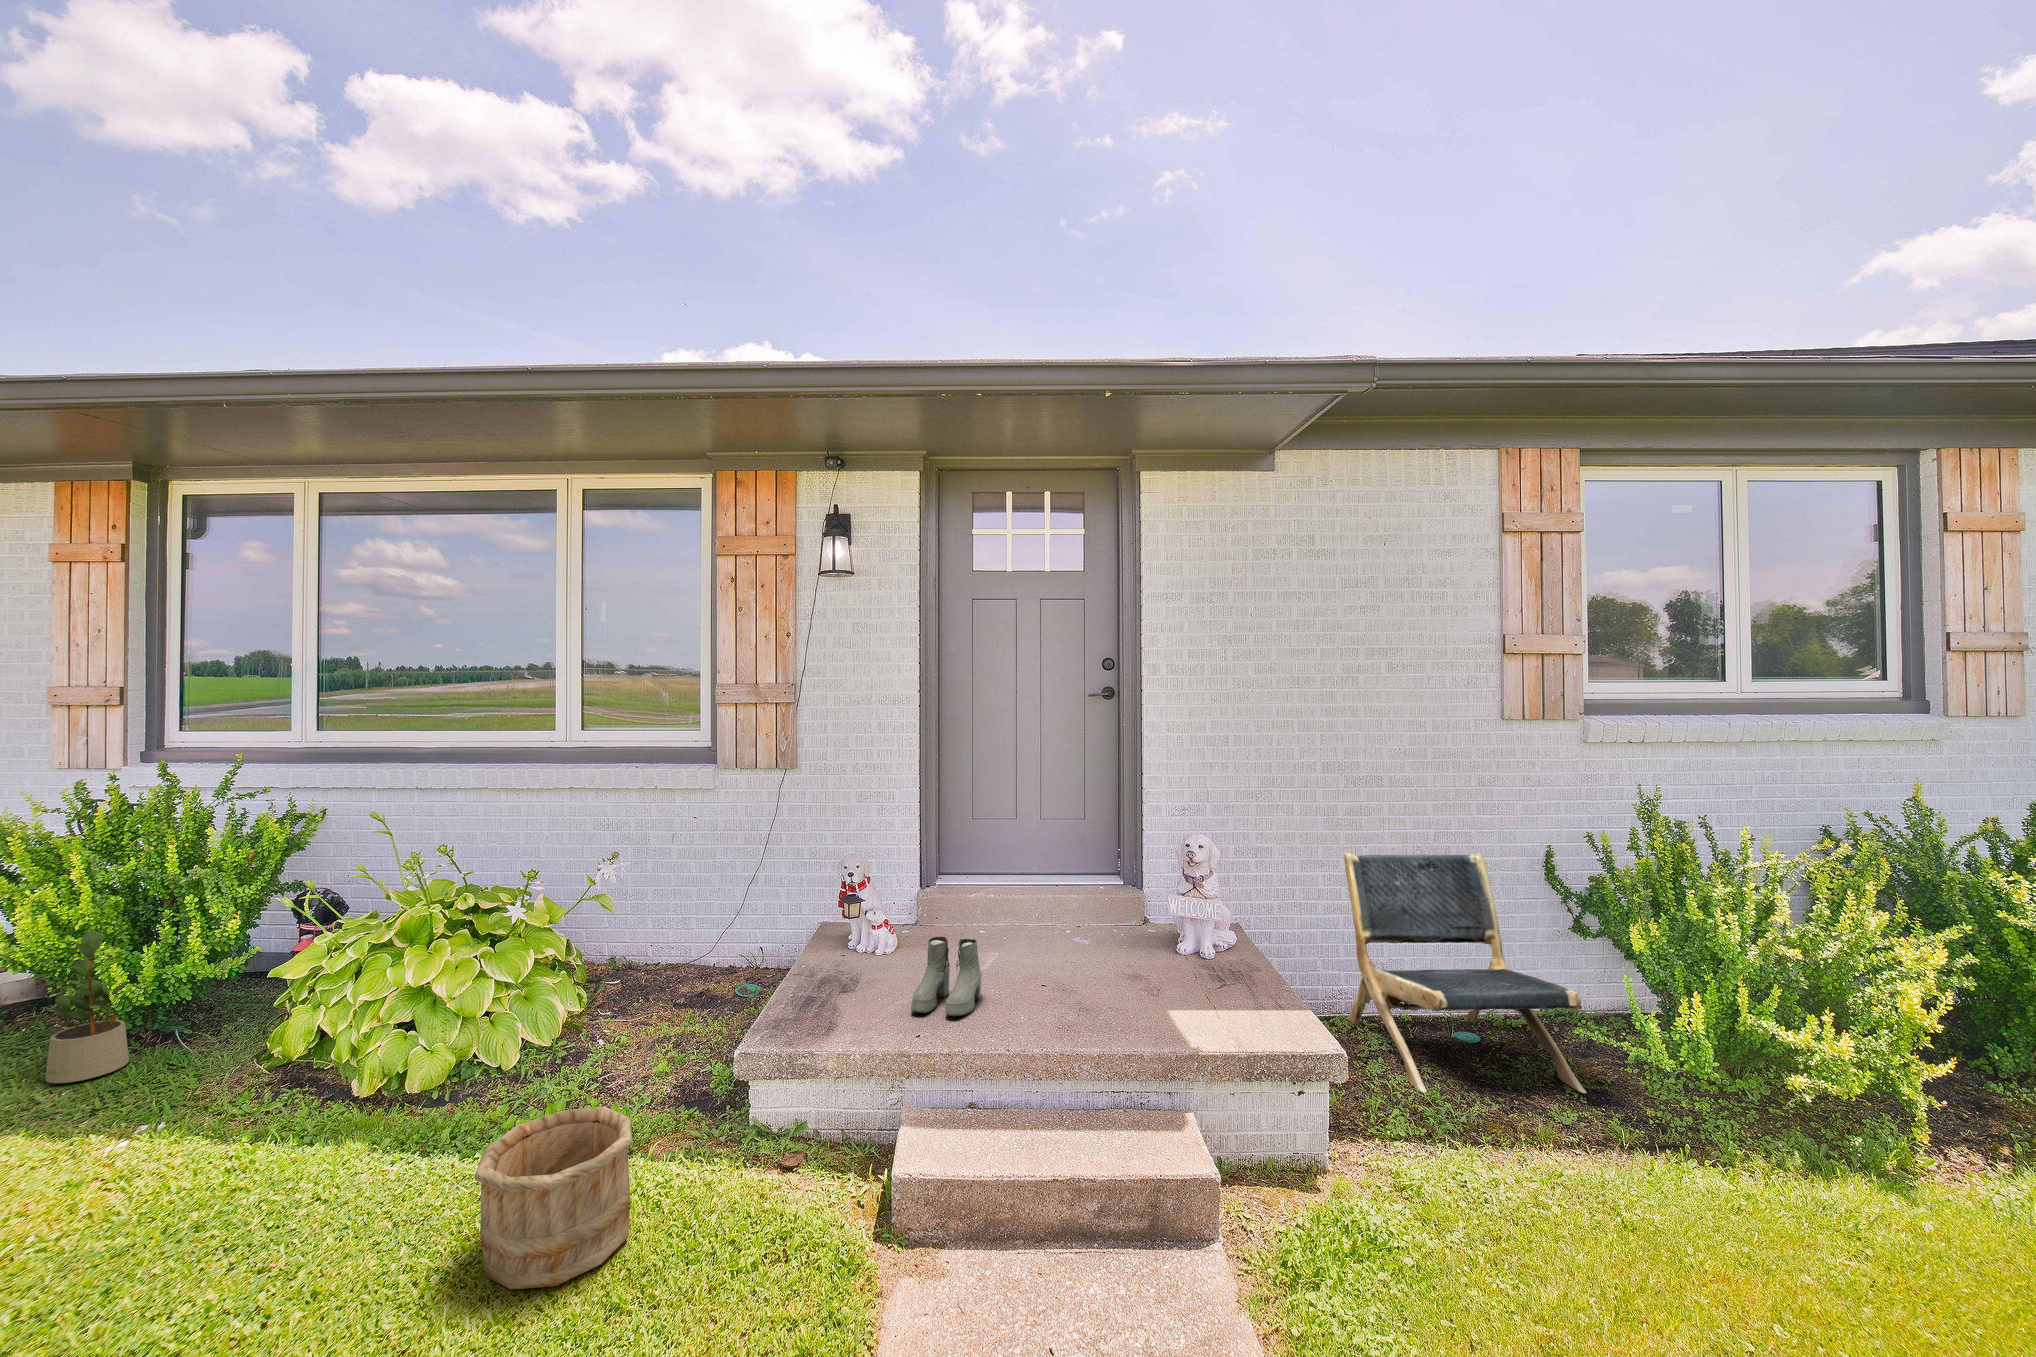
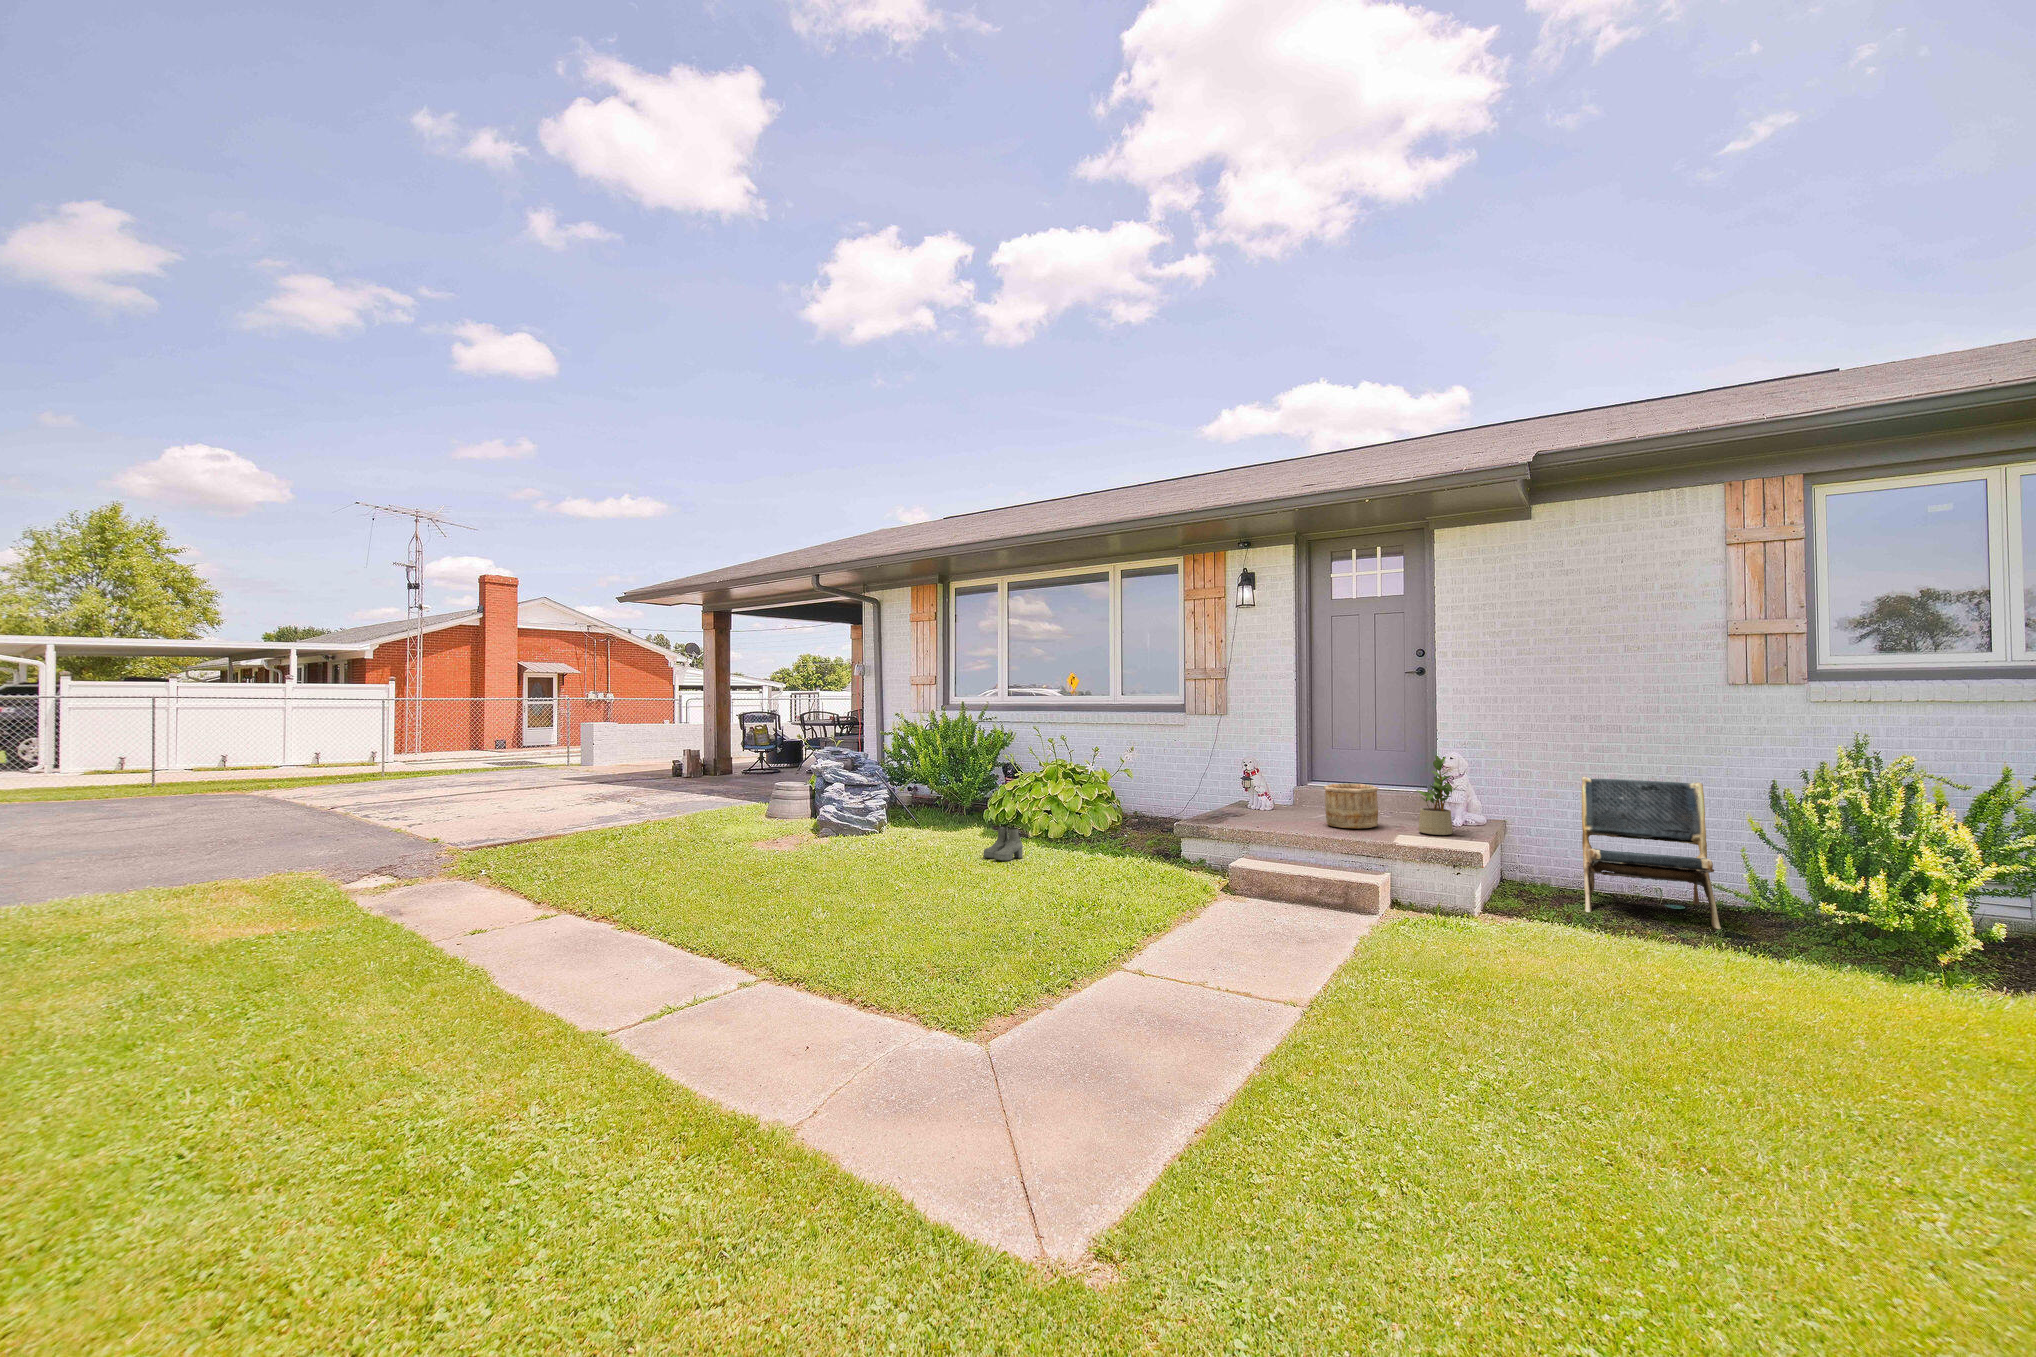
potted plant: present [45,931,136,1083] -> present [1417,755,1458,835]
boots: present [911,937,982,1016] -> present [983,826,1023,861]
wooden bucket: present [474,1107,632,1289] -> present [1323,783,1379,828]

